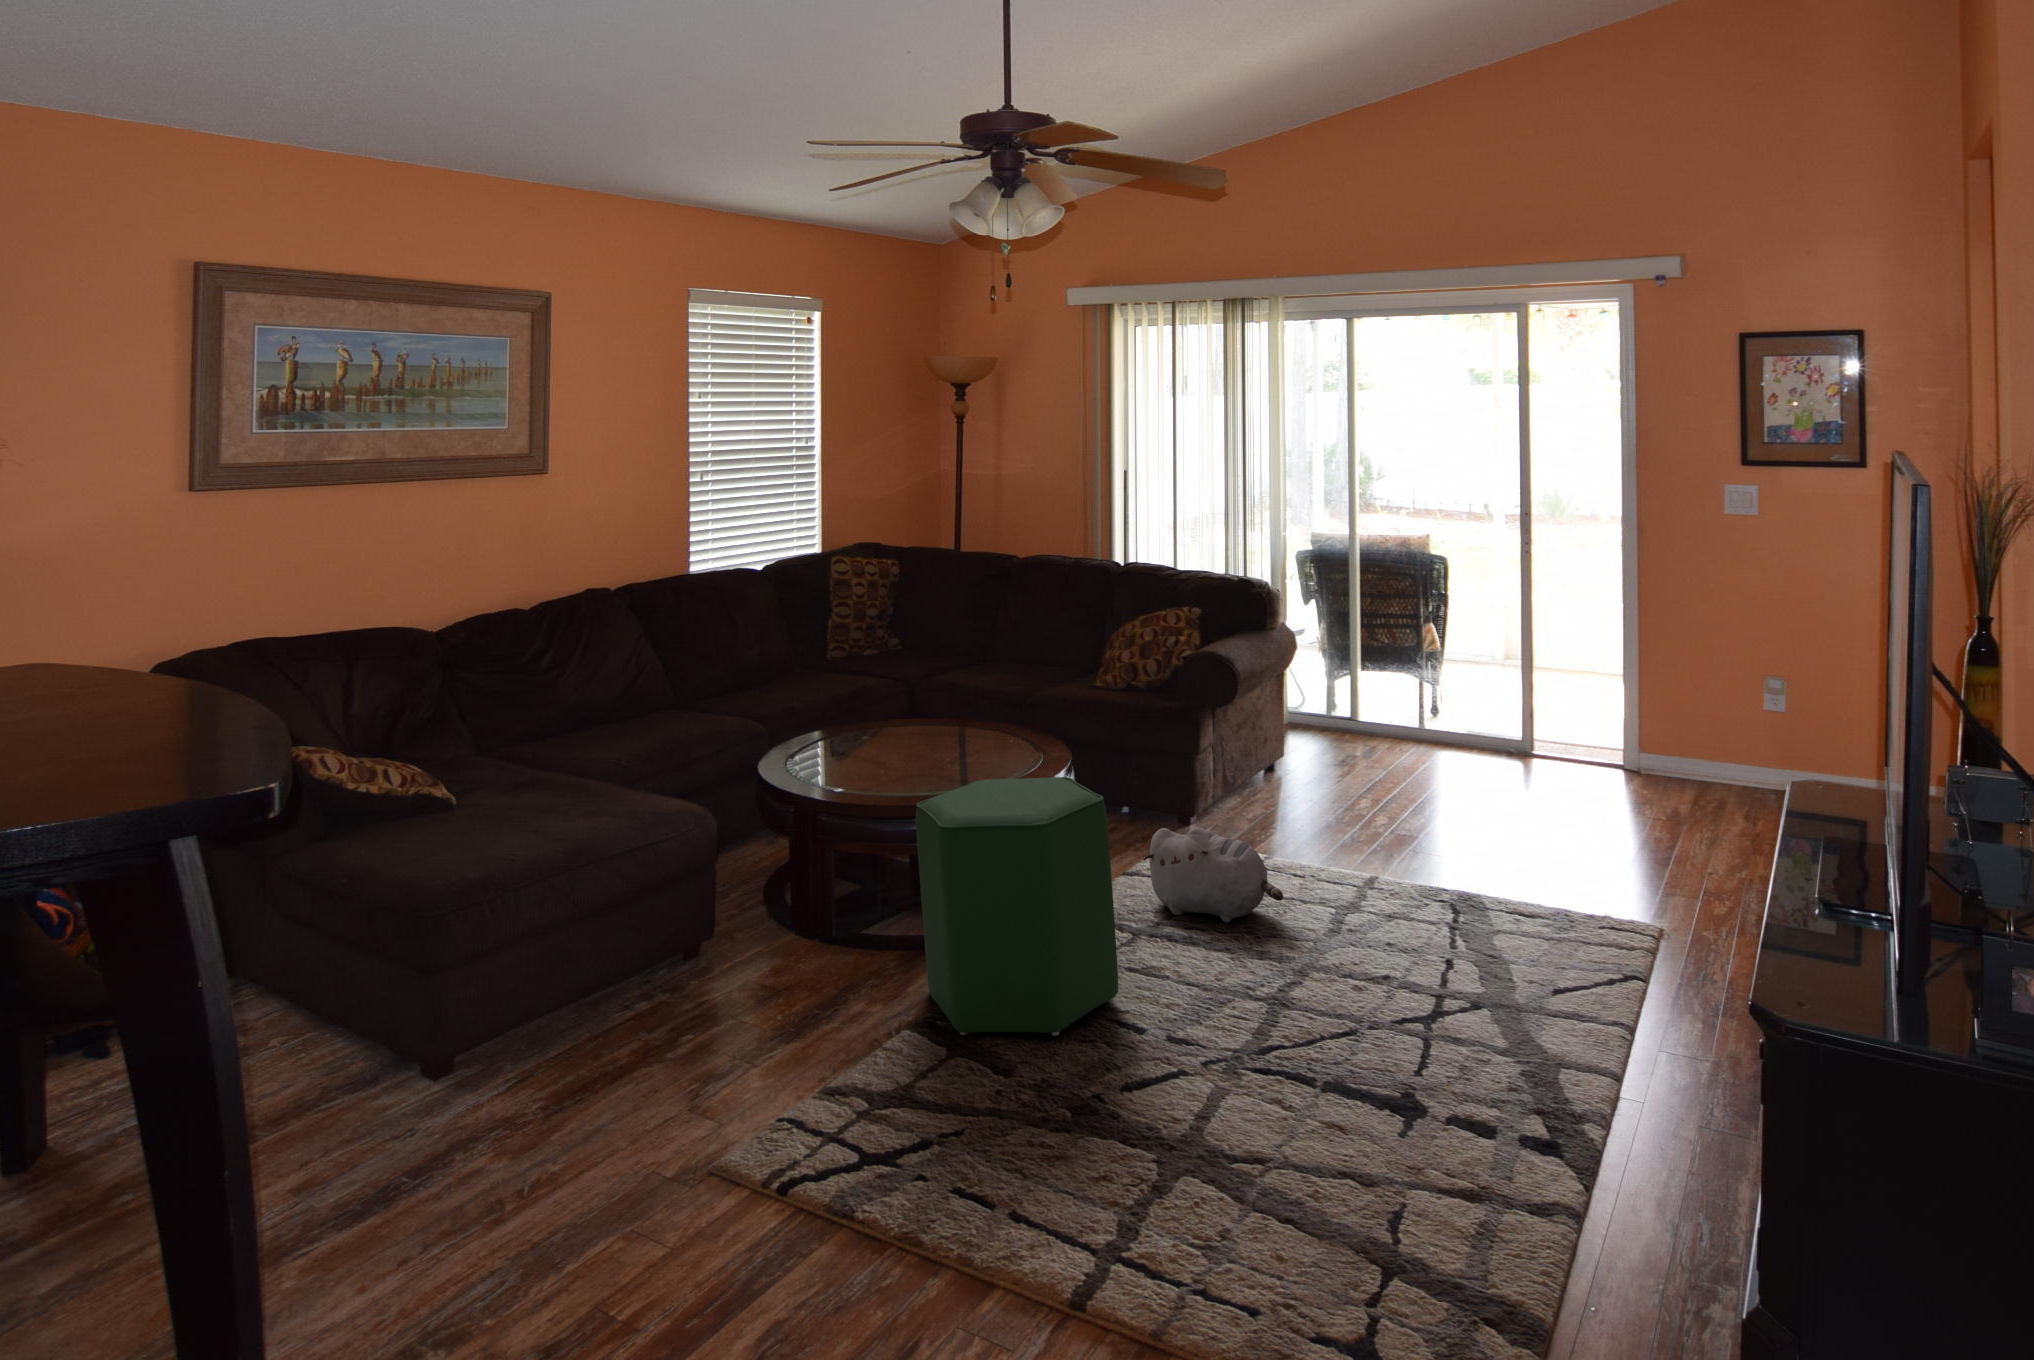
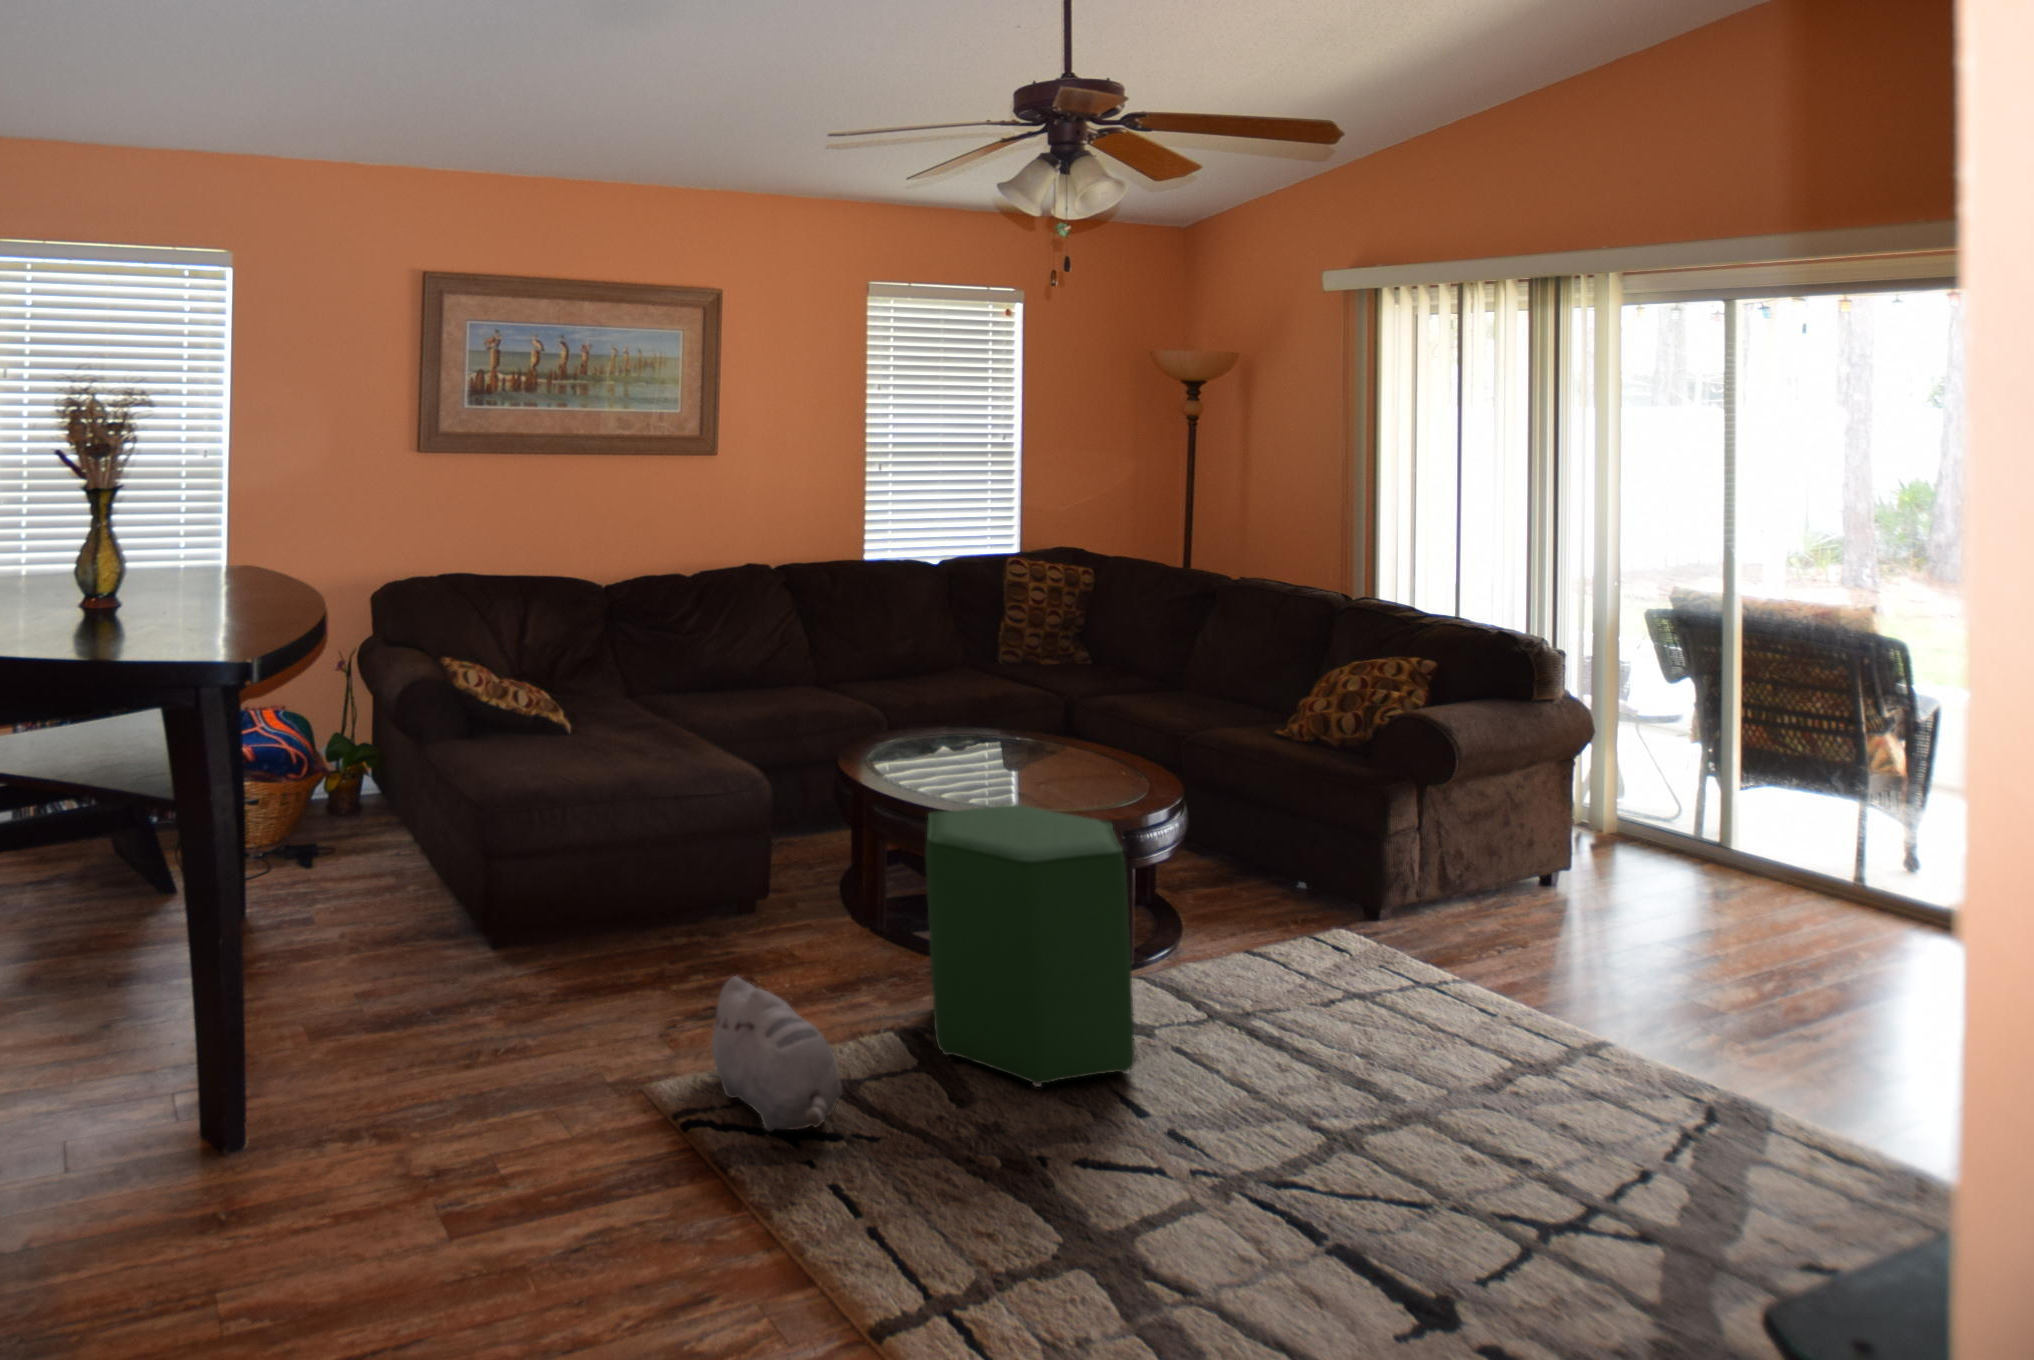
plush toy: present [1143,827,1283,922] -> present [705,976,843,1131]

